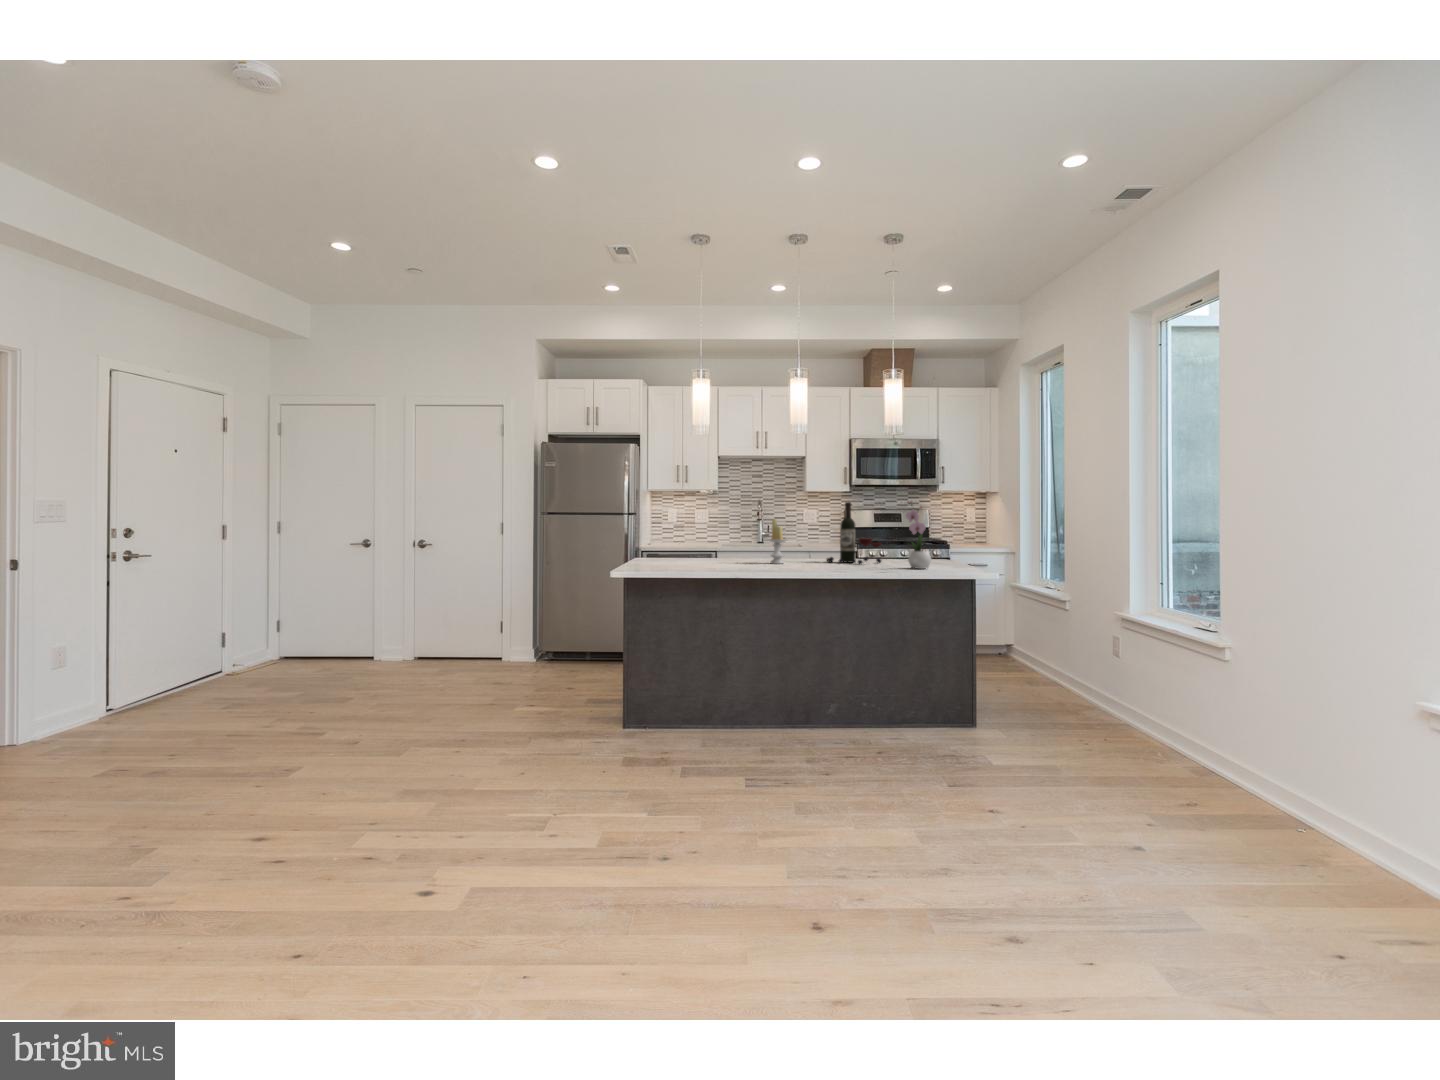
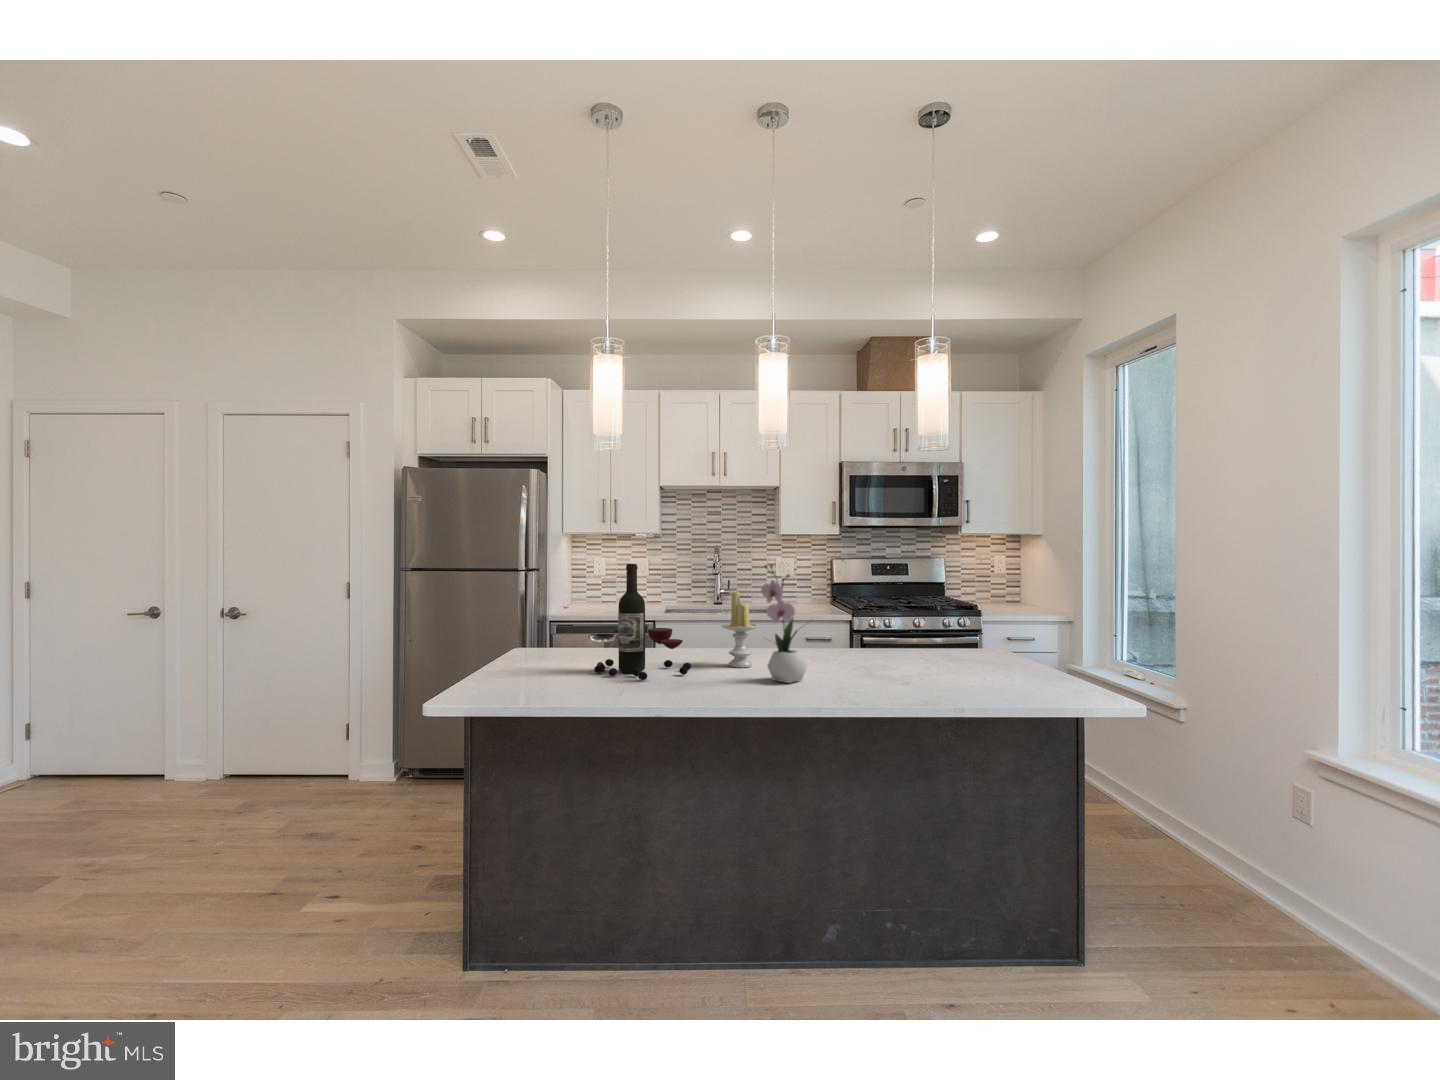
wine bottle: present [827,502,881,564] -> present [594,564,691,680]
flower arrangement: present [906,504,931,569] -> present [761,565,808,683]

